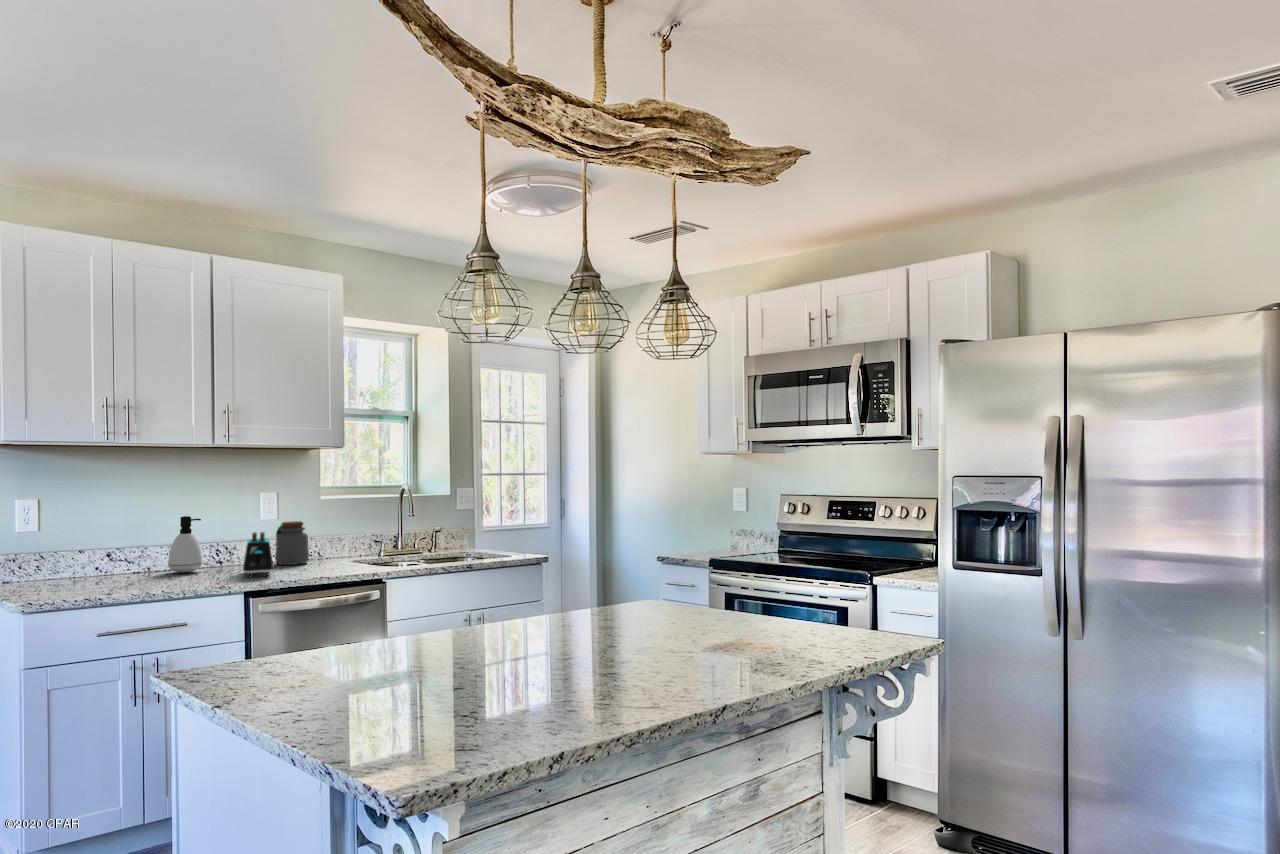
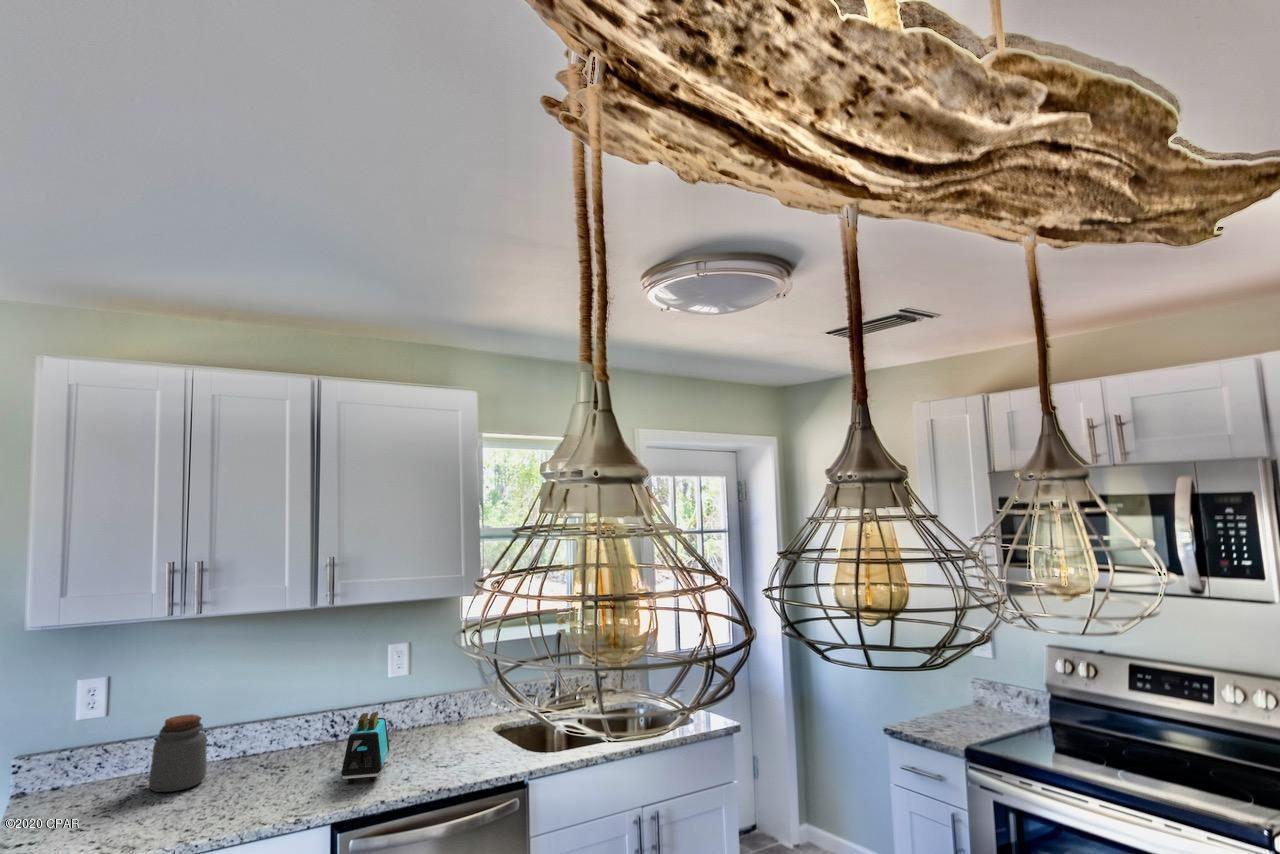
soap dispenser: present [168,516,202,572] -> none [263,686,306,762]
jar: present [275,521,309,565] -> present [149,714,207,792]

